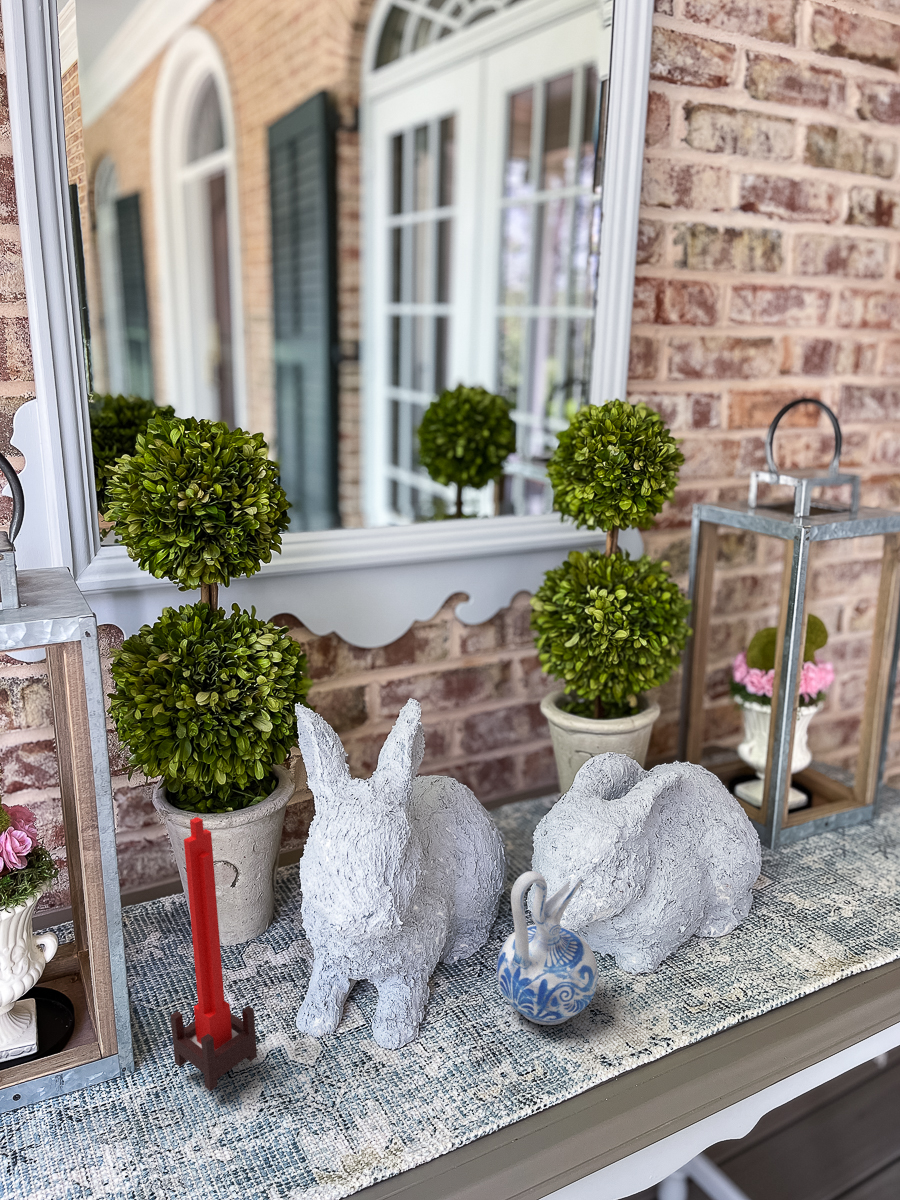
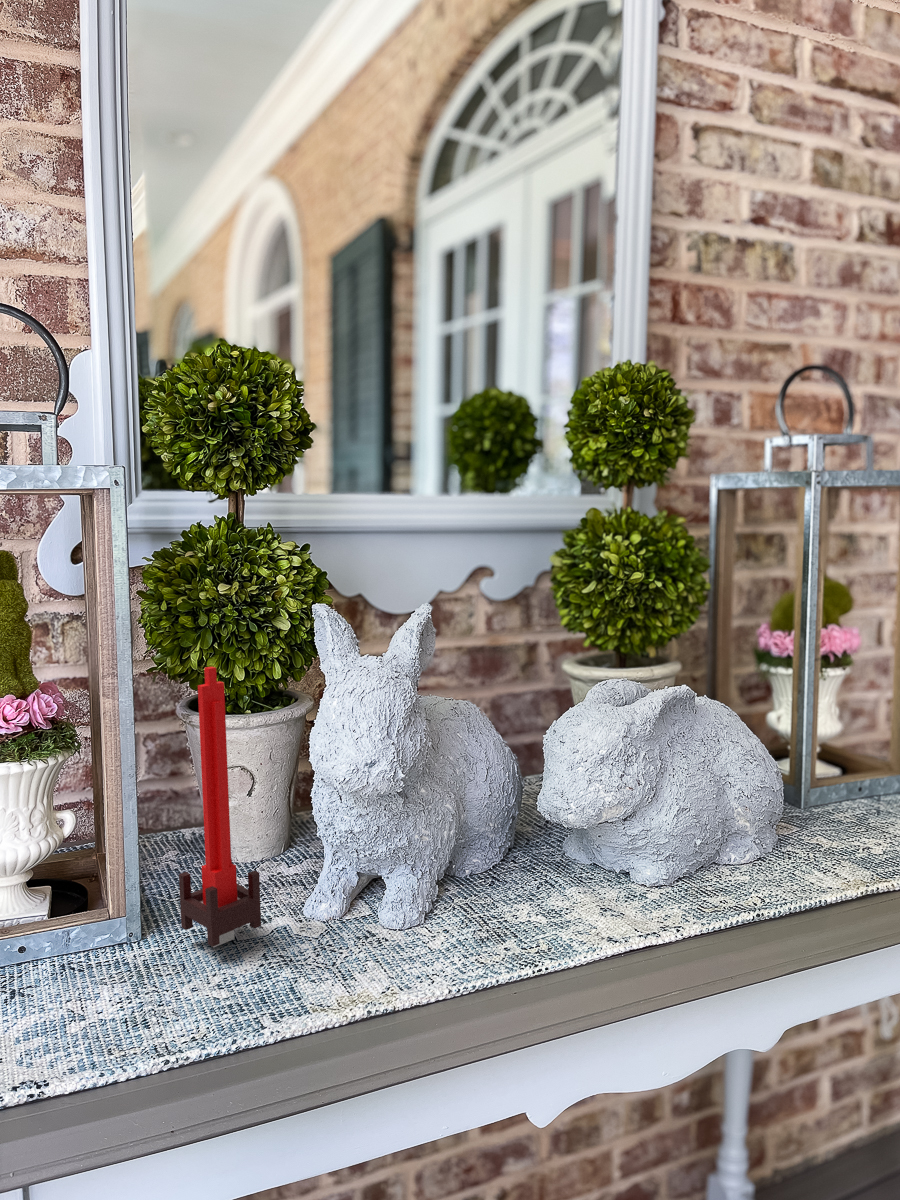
ceramic pitcher: present [497,871,598,1025] -> none [504,752,605,920]

